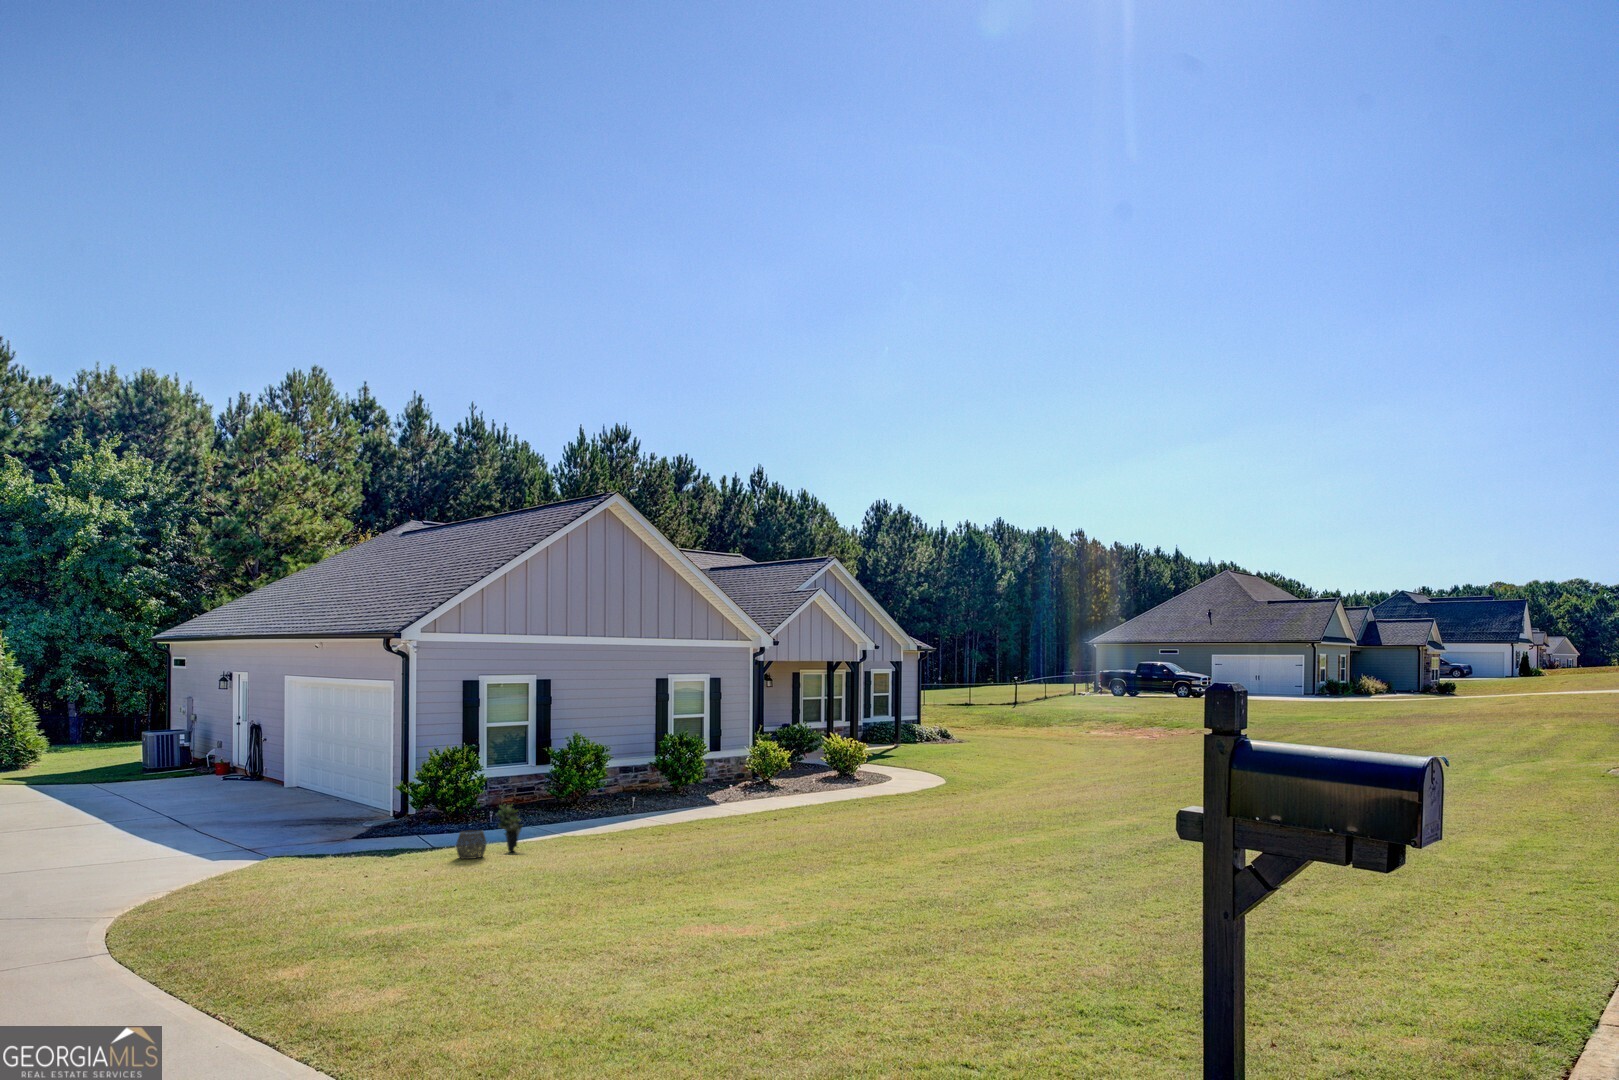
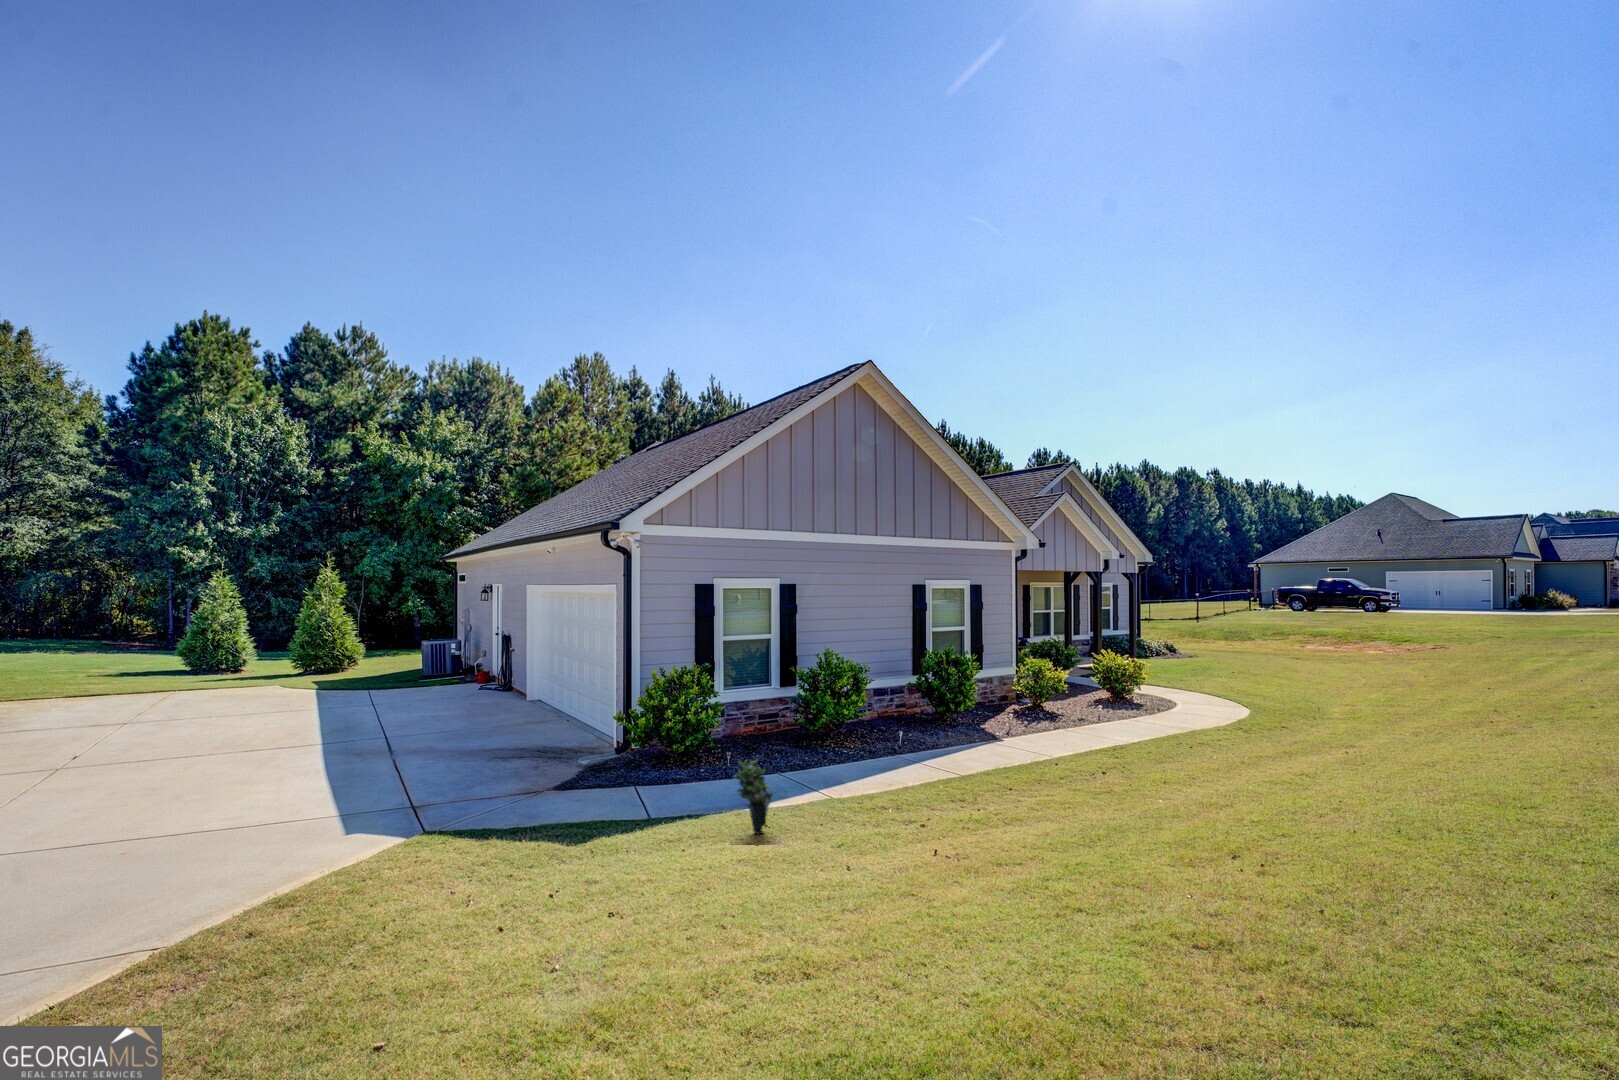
woven basket: present [456,830,486,859] -> none [672,813,720,865]

